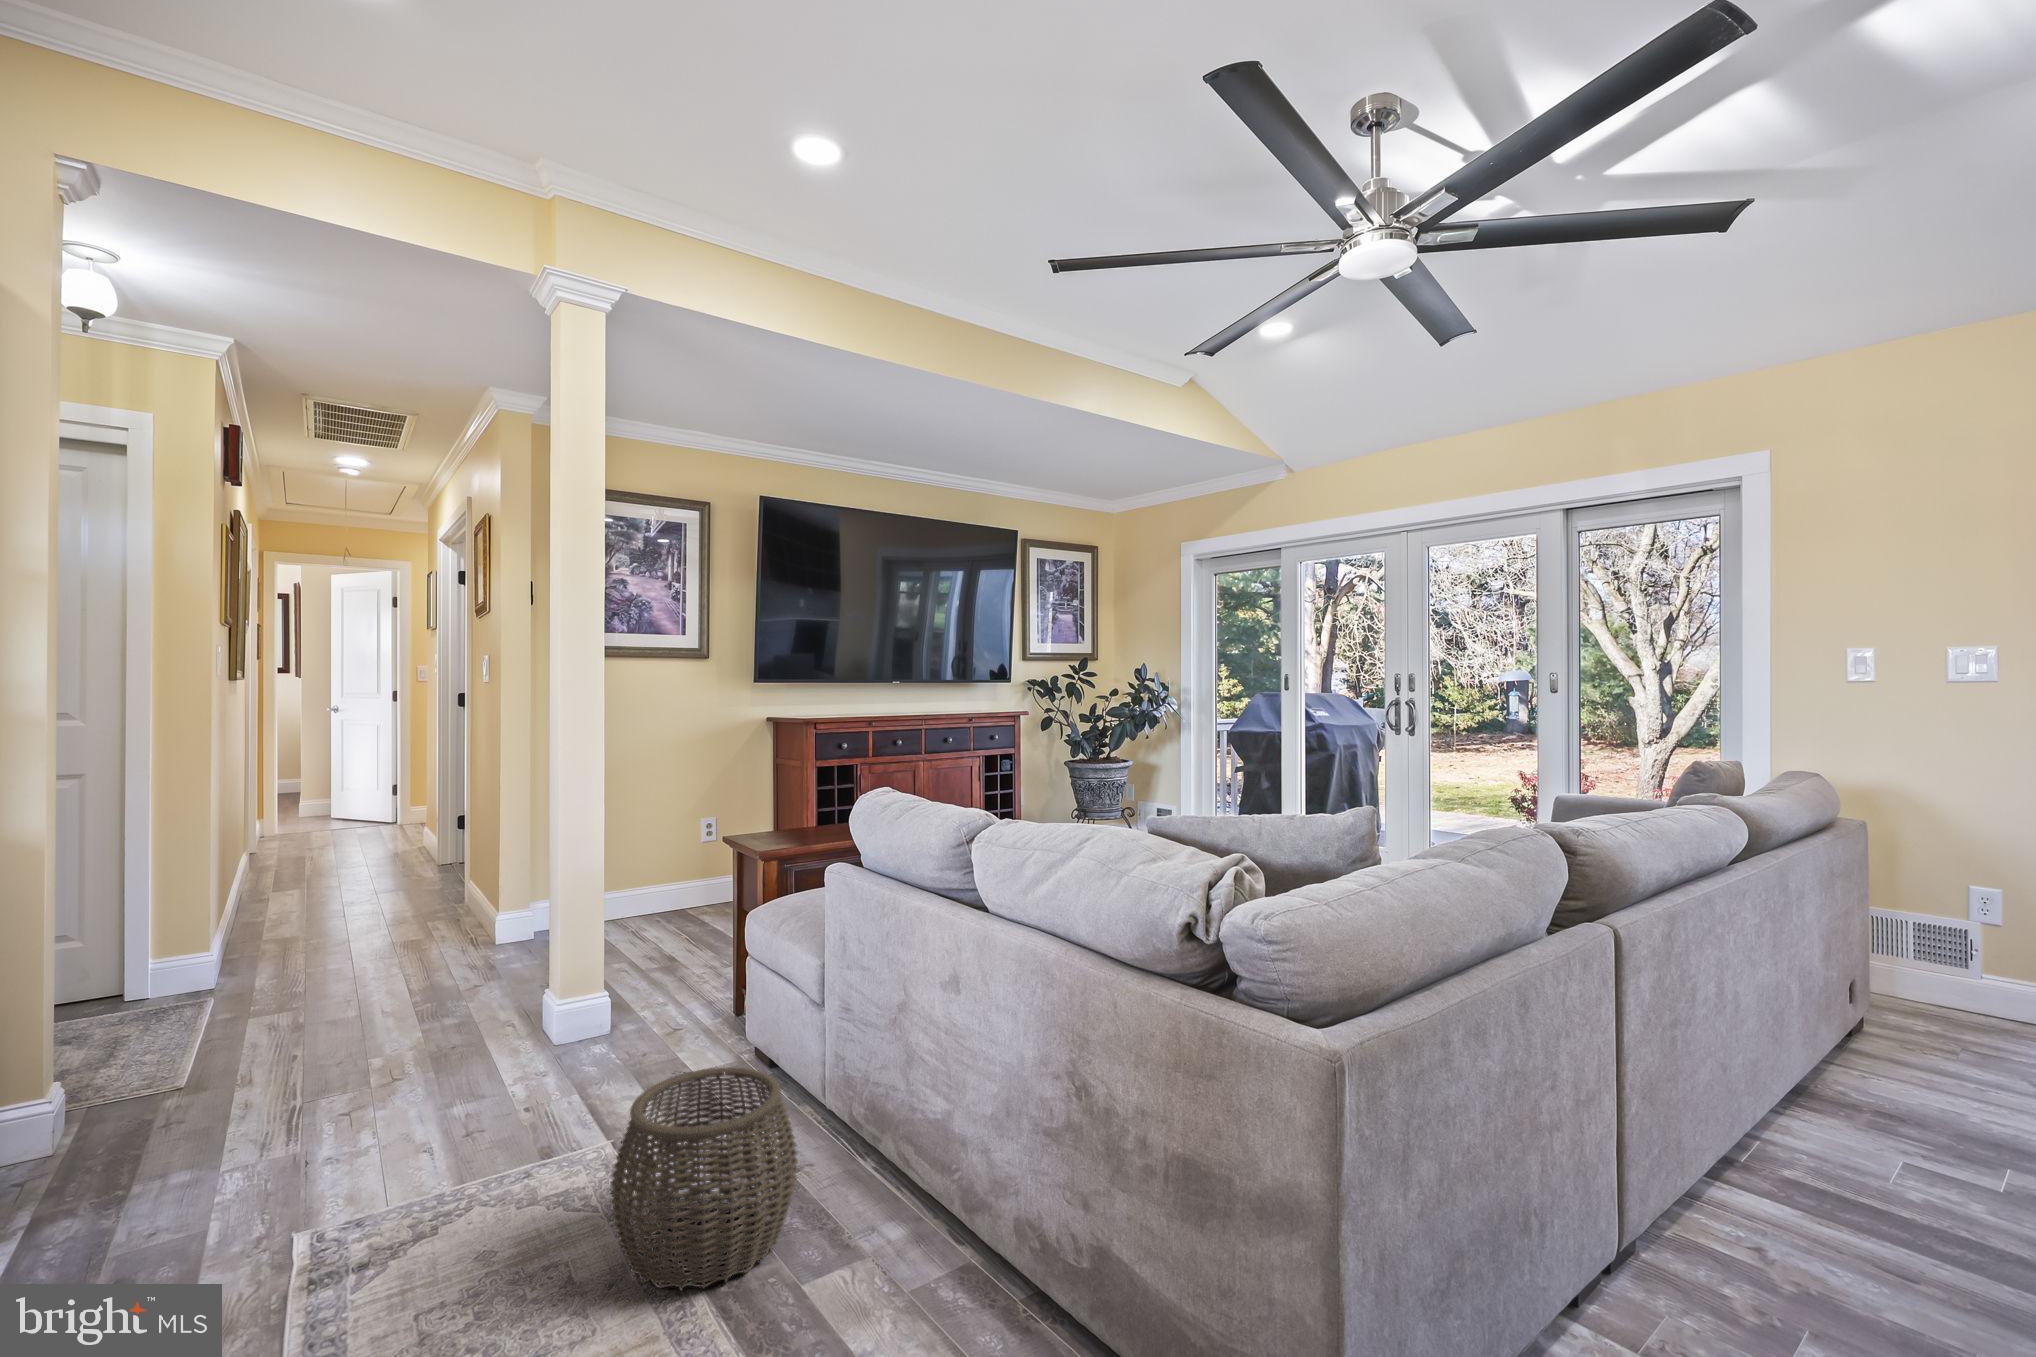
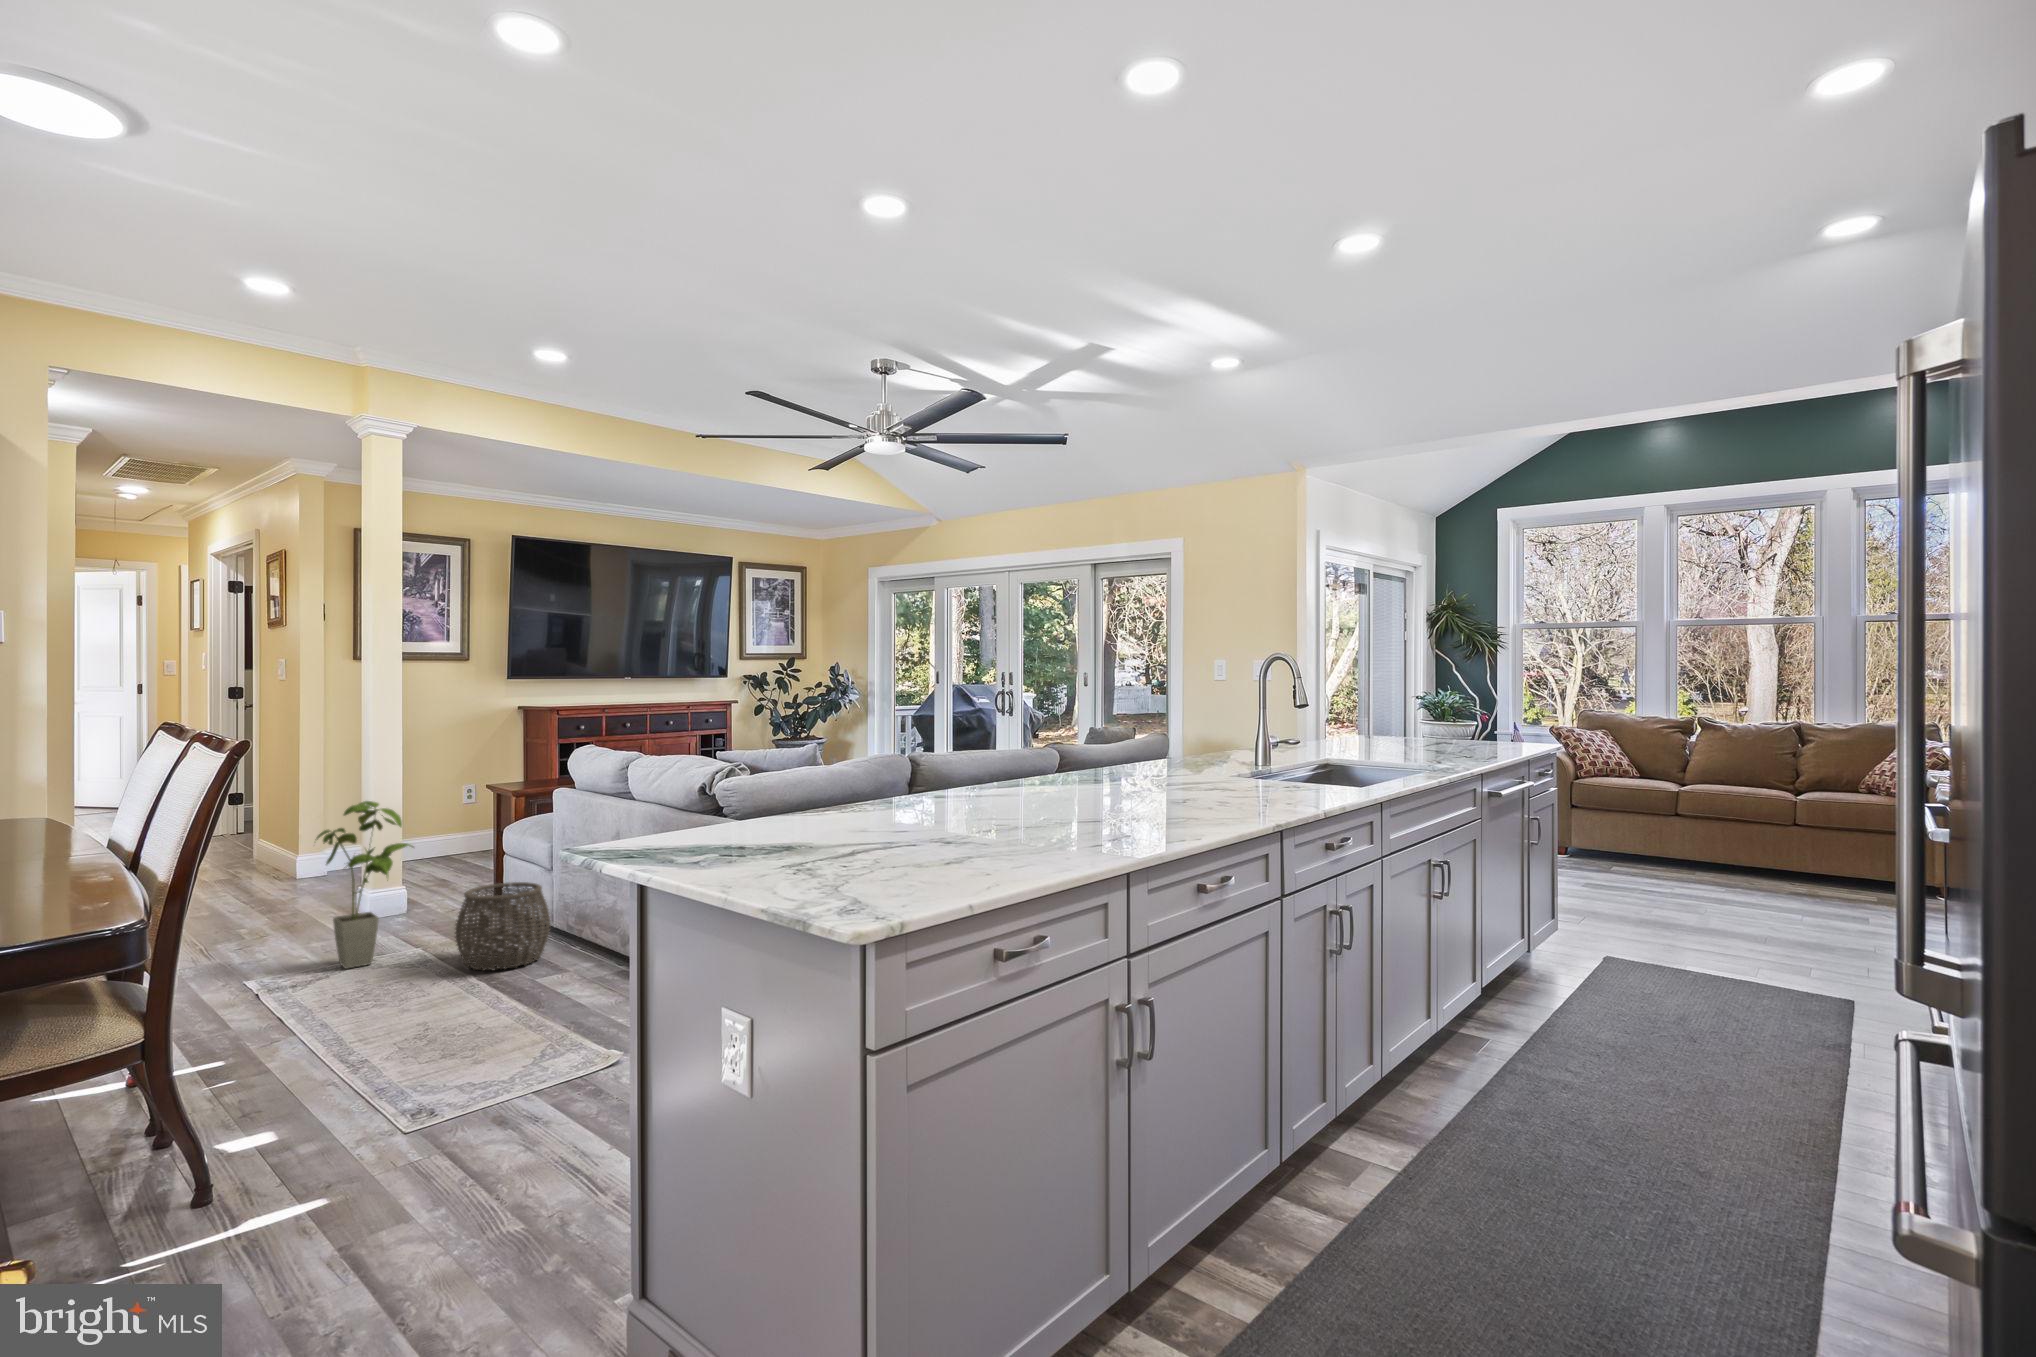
house plant: none [372,902,565,1239] -> present [316,801,413,969]

